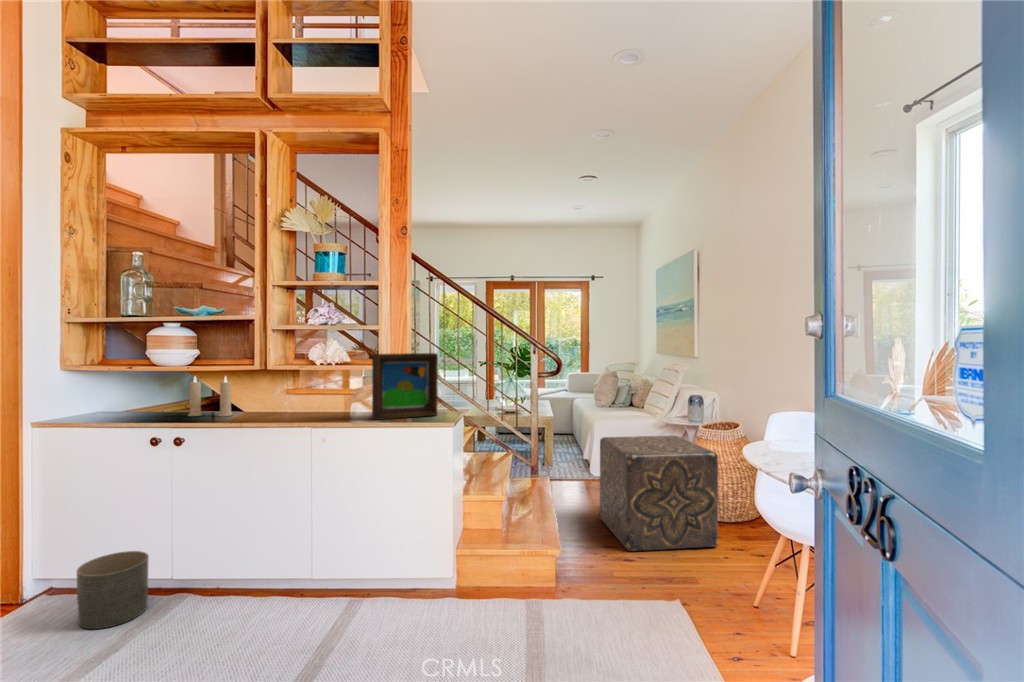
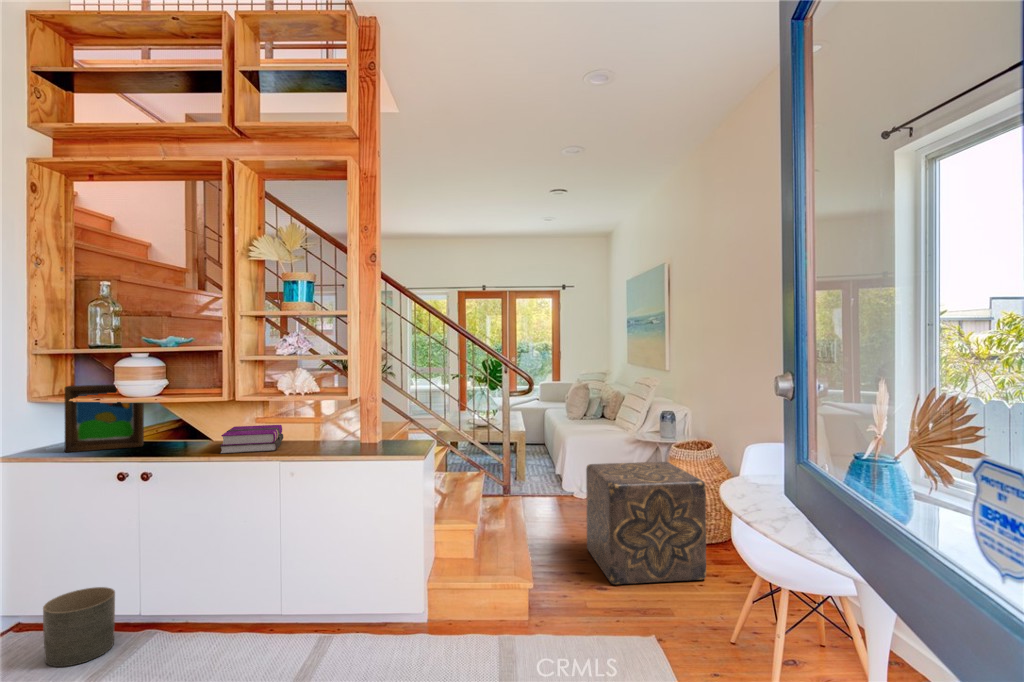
picture frame: present [372,353,438,420] -> present [64,384,144,452]
candle: present [188,377,232,416] -> none [155,405,201,448]
hardback book: none [252,395,313,421] -> present [220,425,283,454]

